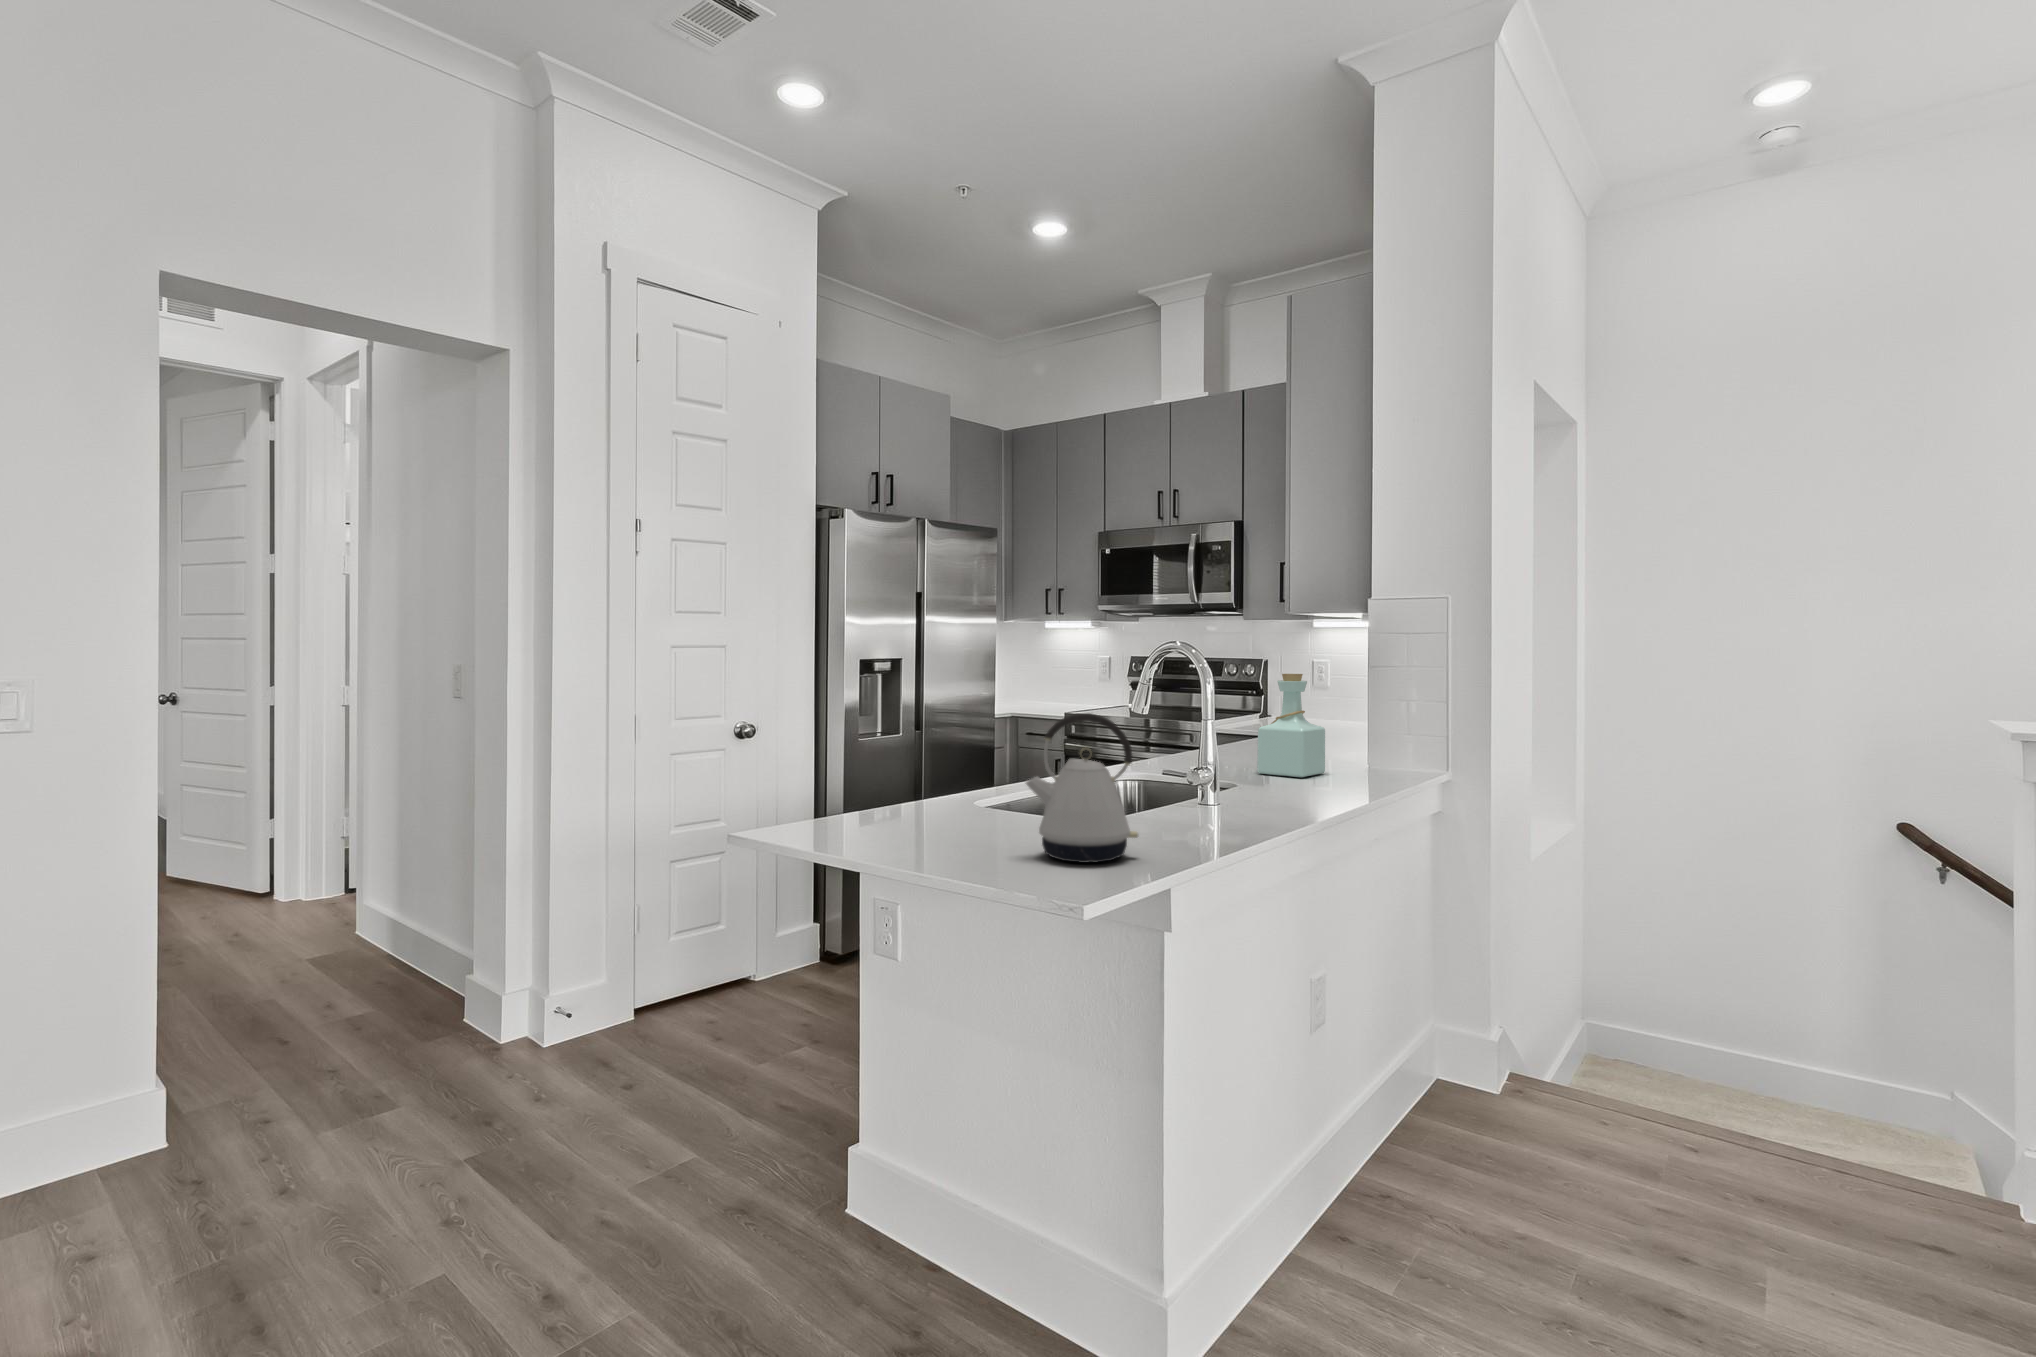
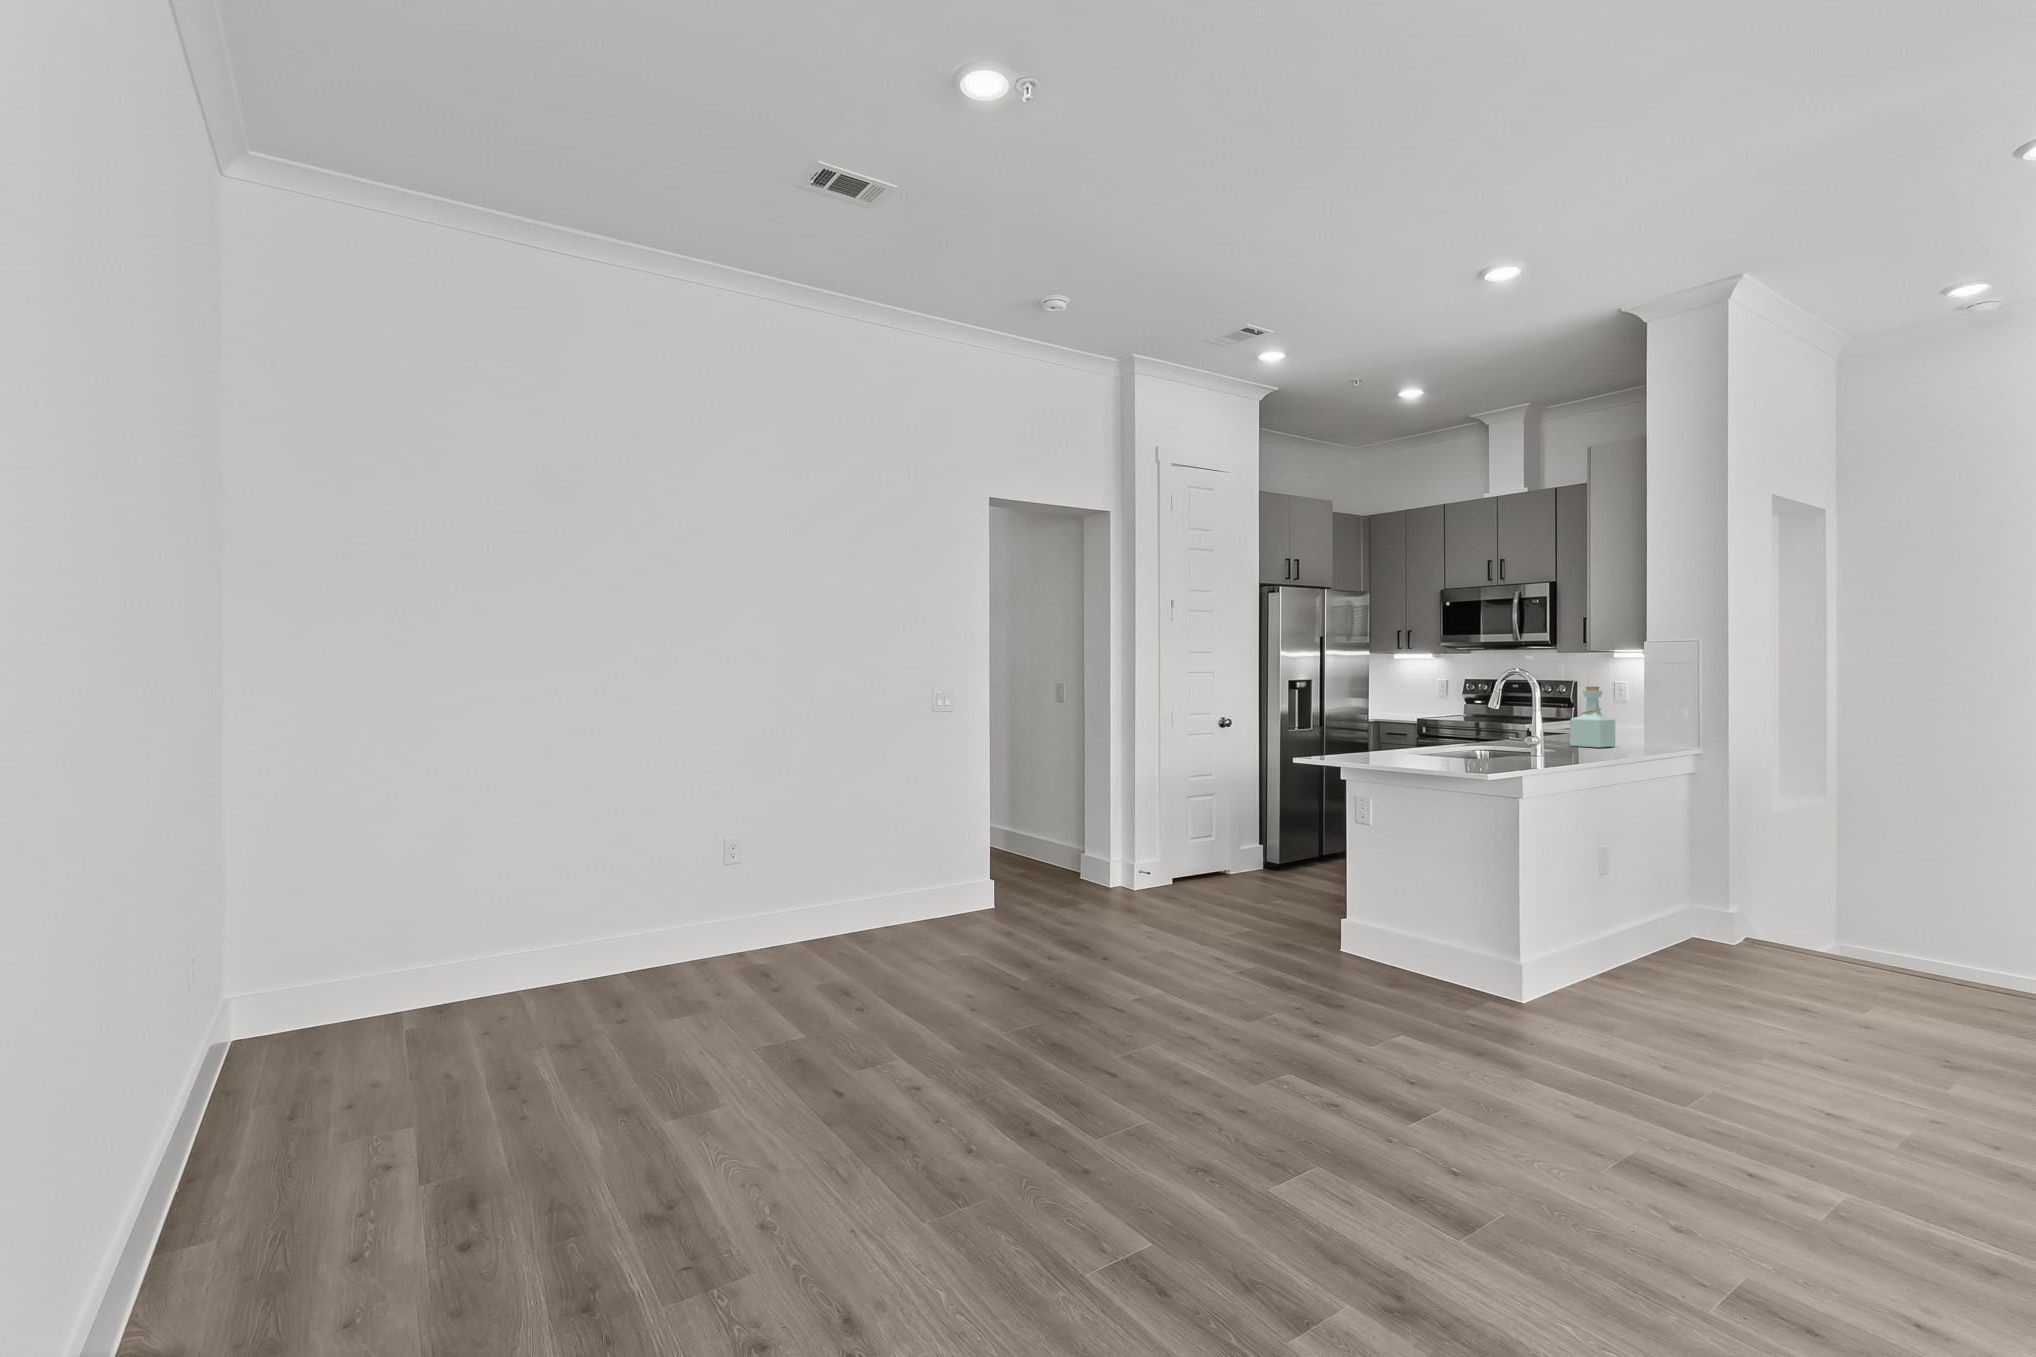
kettle: present [1026,713,1138,863] -> none [1454,701,1511,768]

